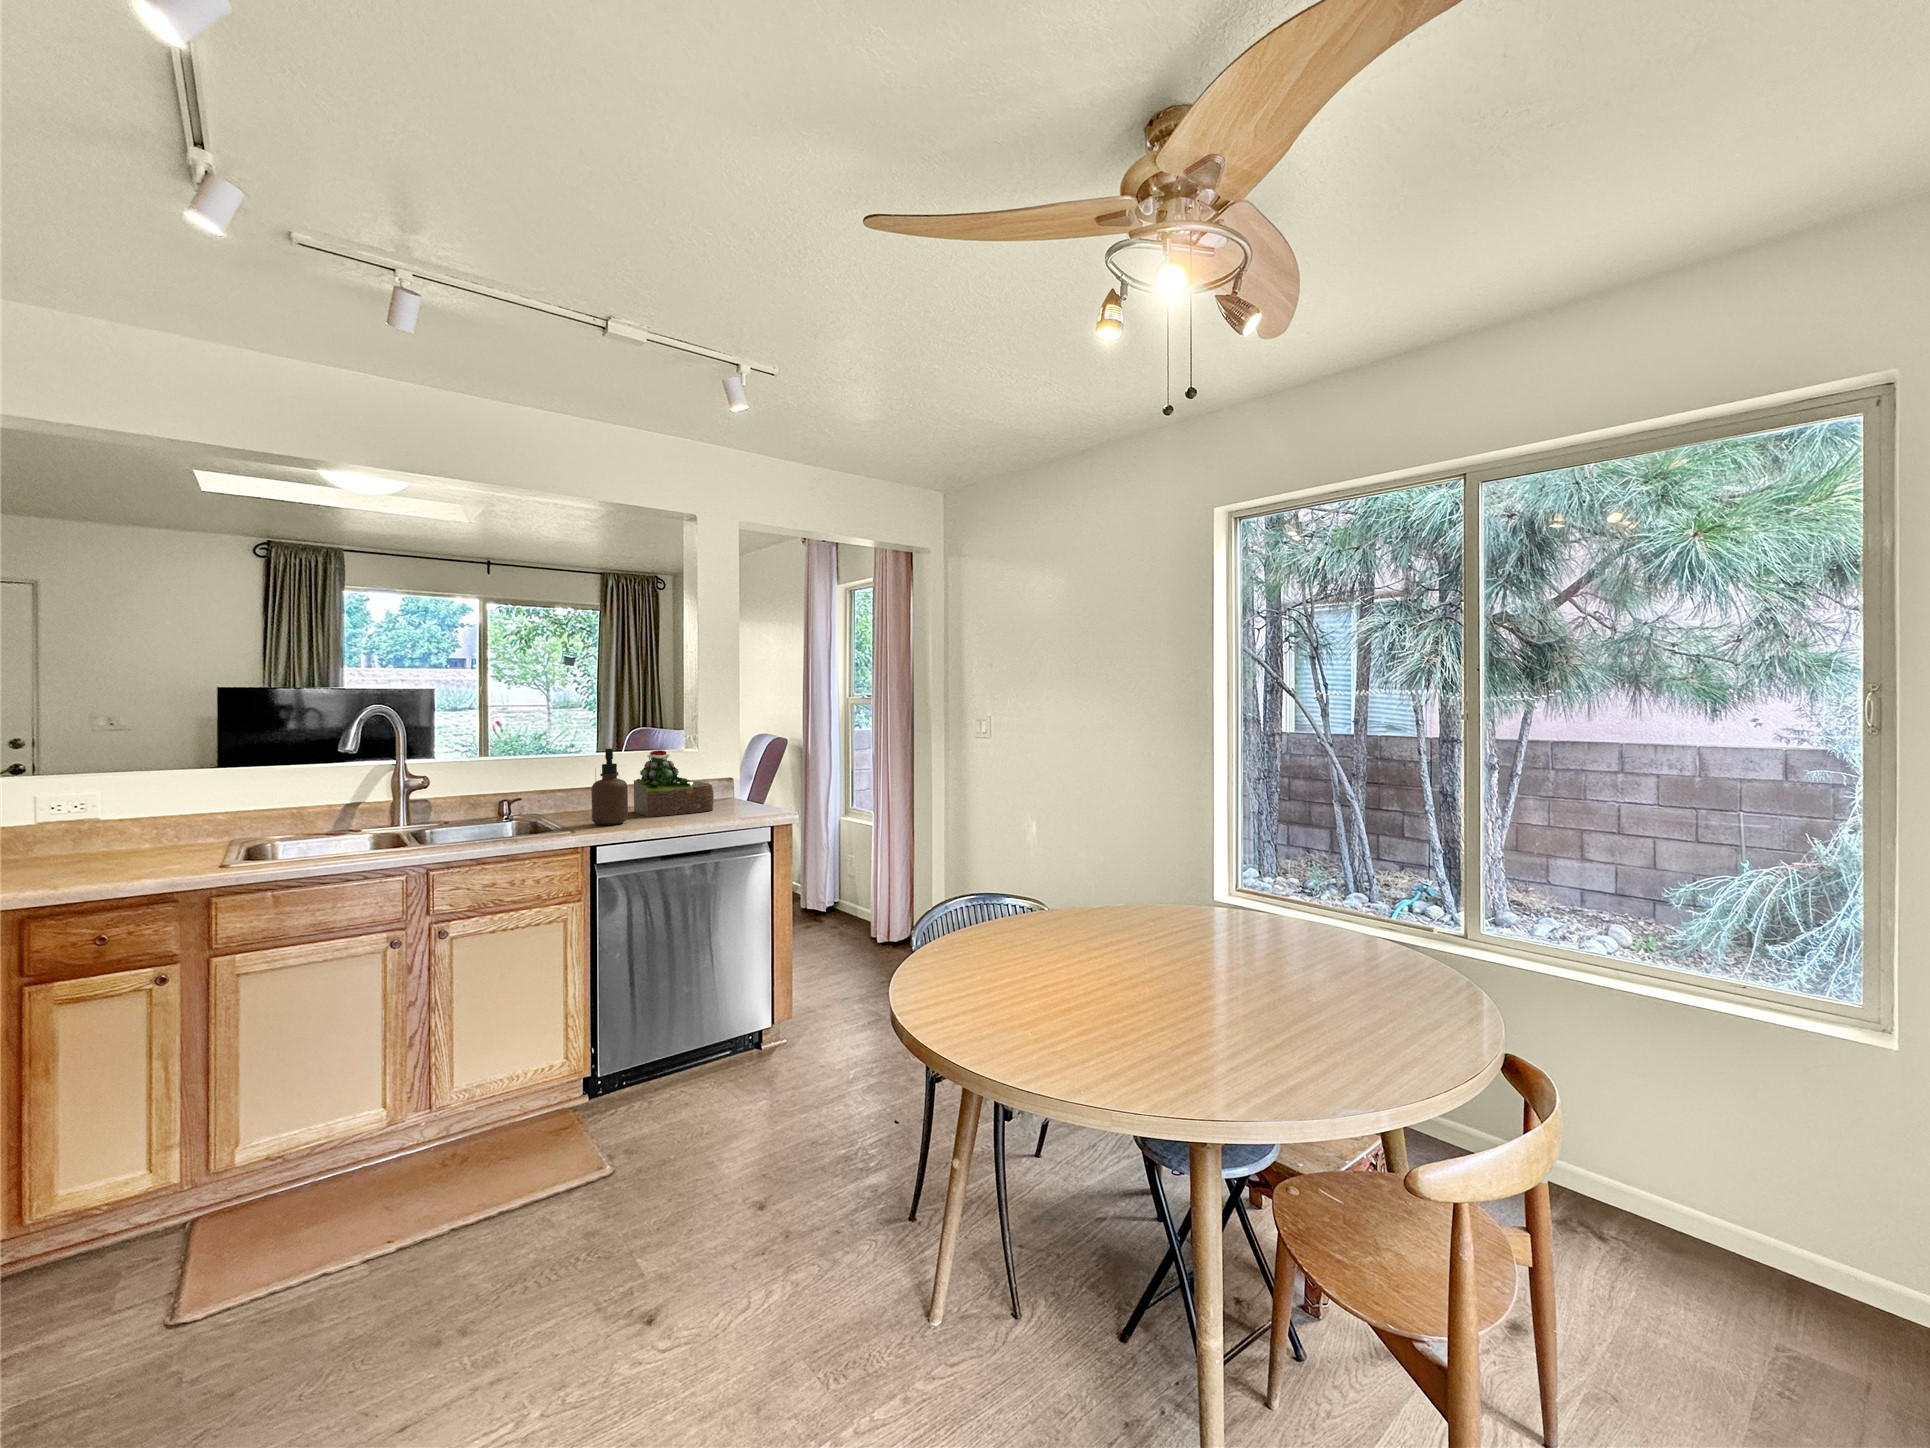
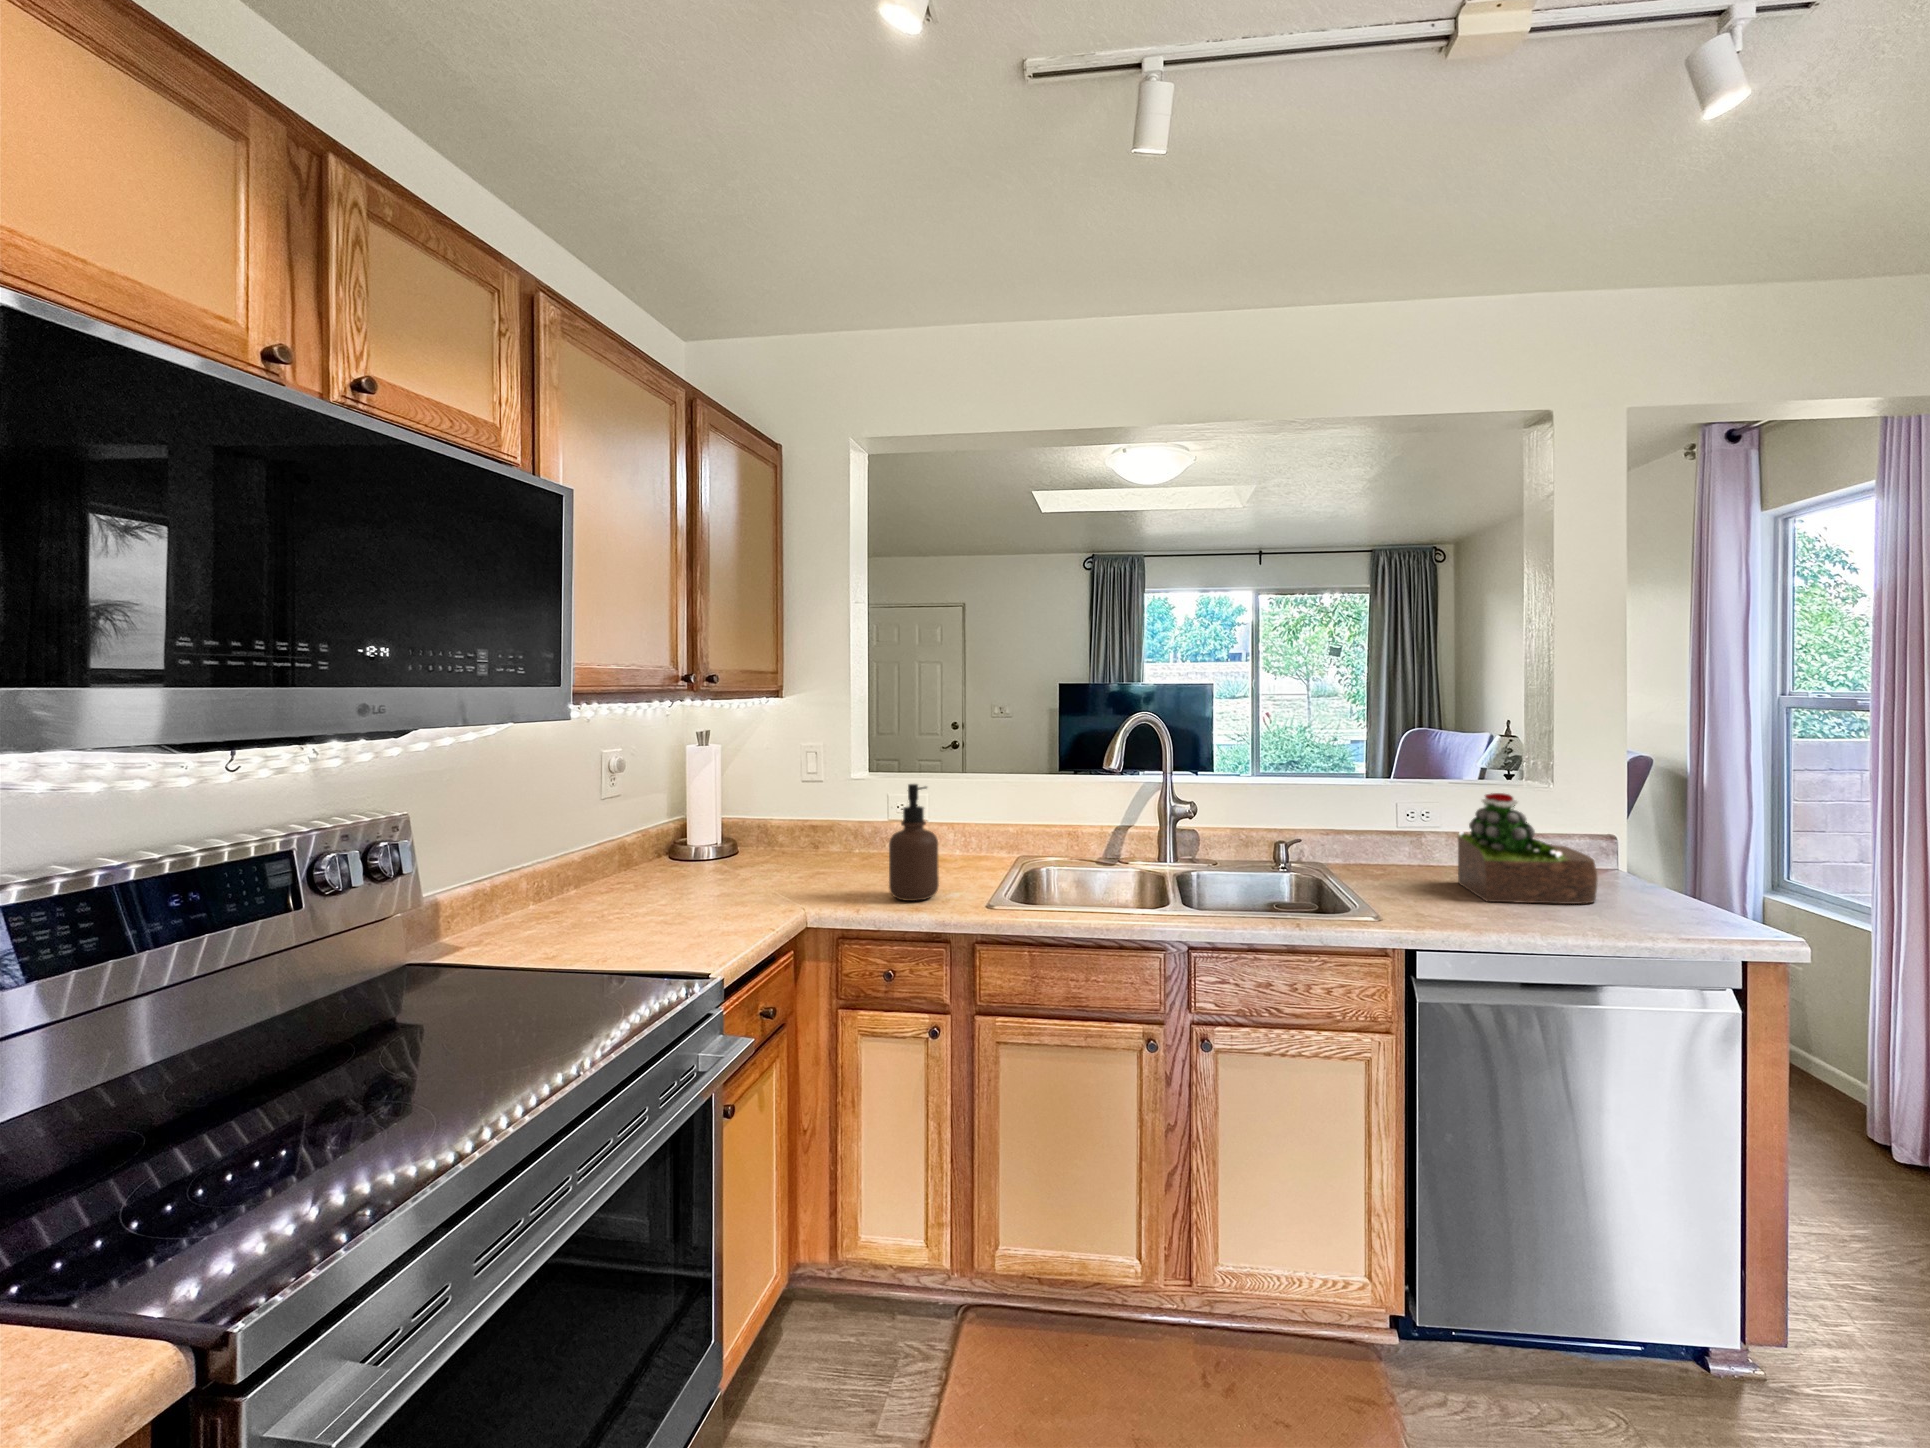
soap dispenser: present [591,748,628,825] -> present [889,784,939,901]

